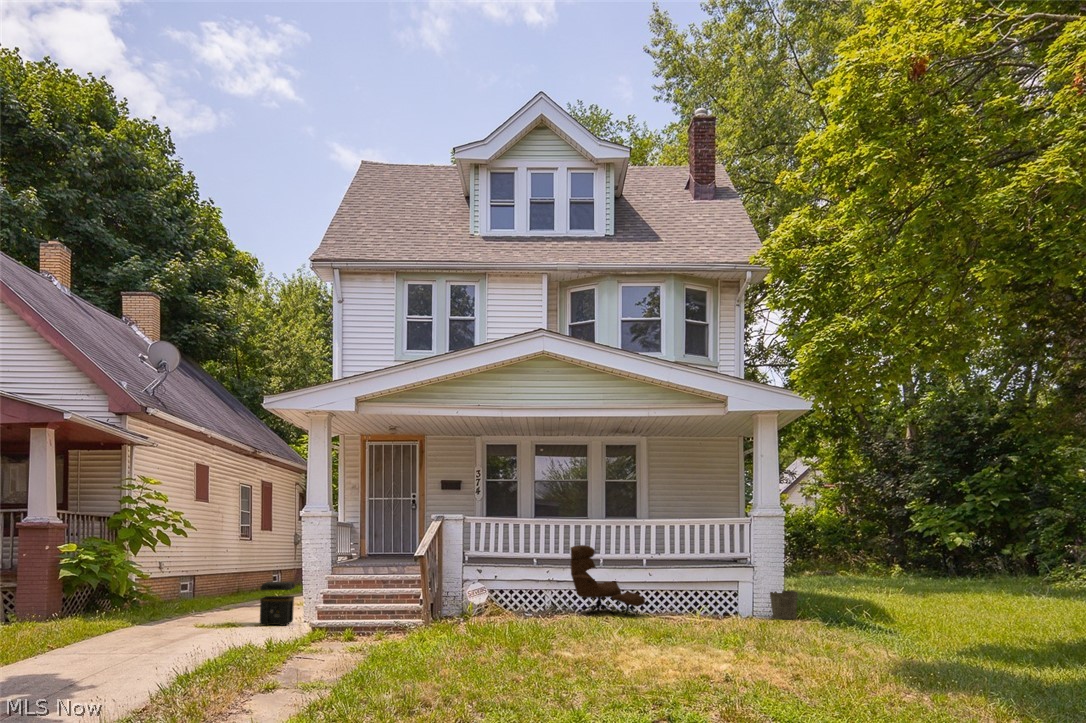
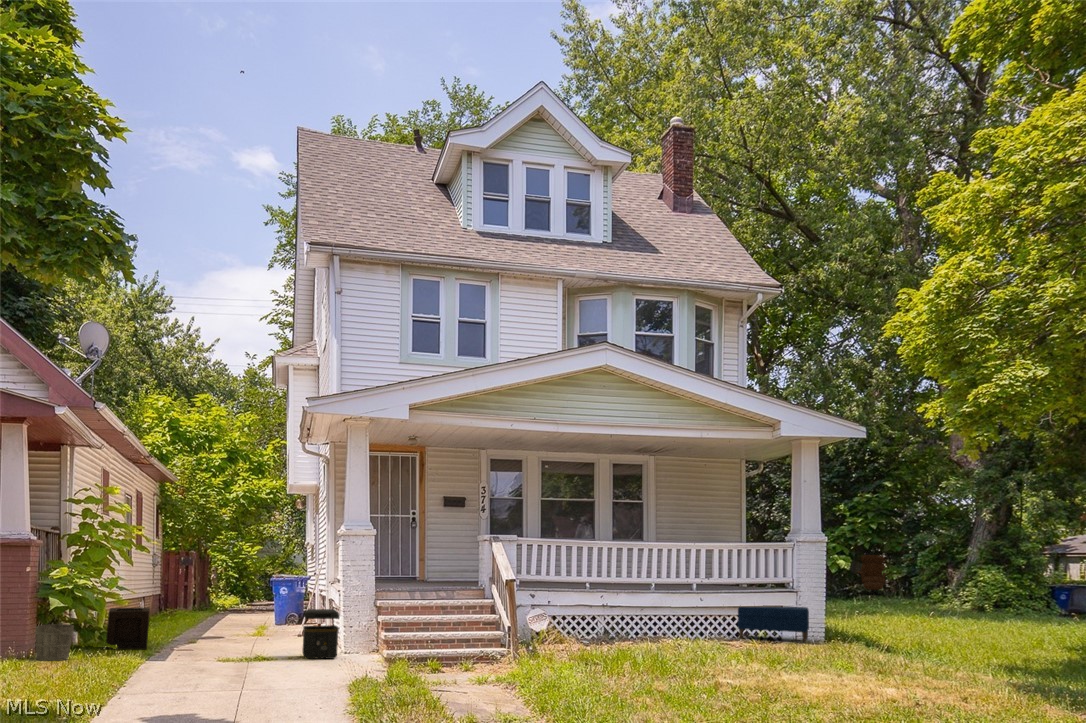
lounge chair: present [570,545,645,616] -> present [858,555,887,595]
wooden crate: none [109,580,153,615] -> present [106,607,150,650]
bench: none [686,580,760,618] -> present [738,607,809,643]
bucket: present [770,590,801,619] -> present [35,623,77,661]

